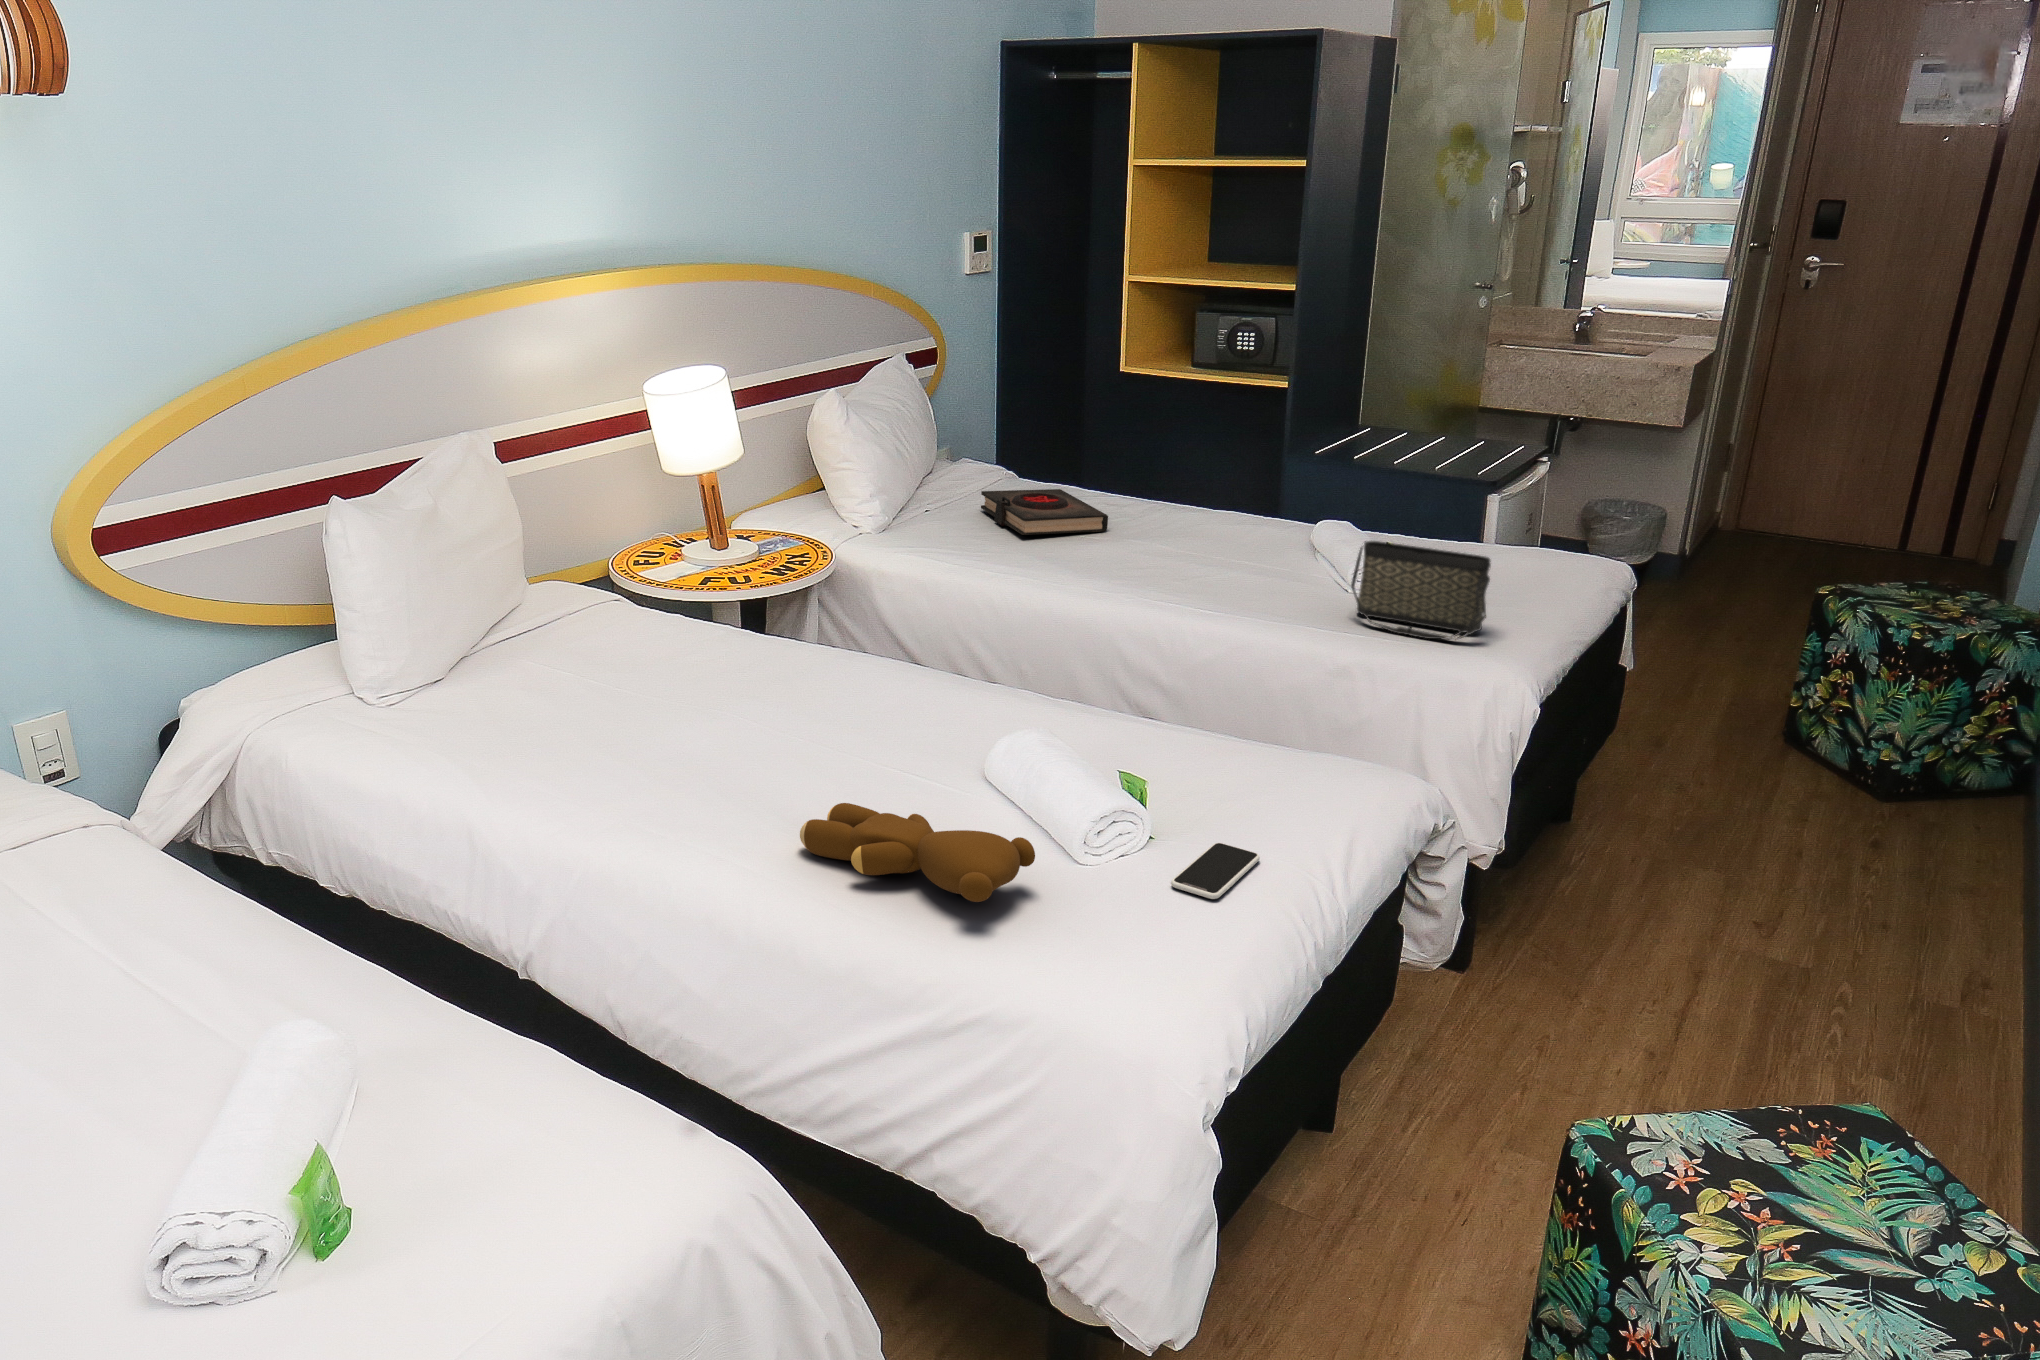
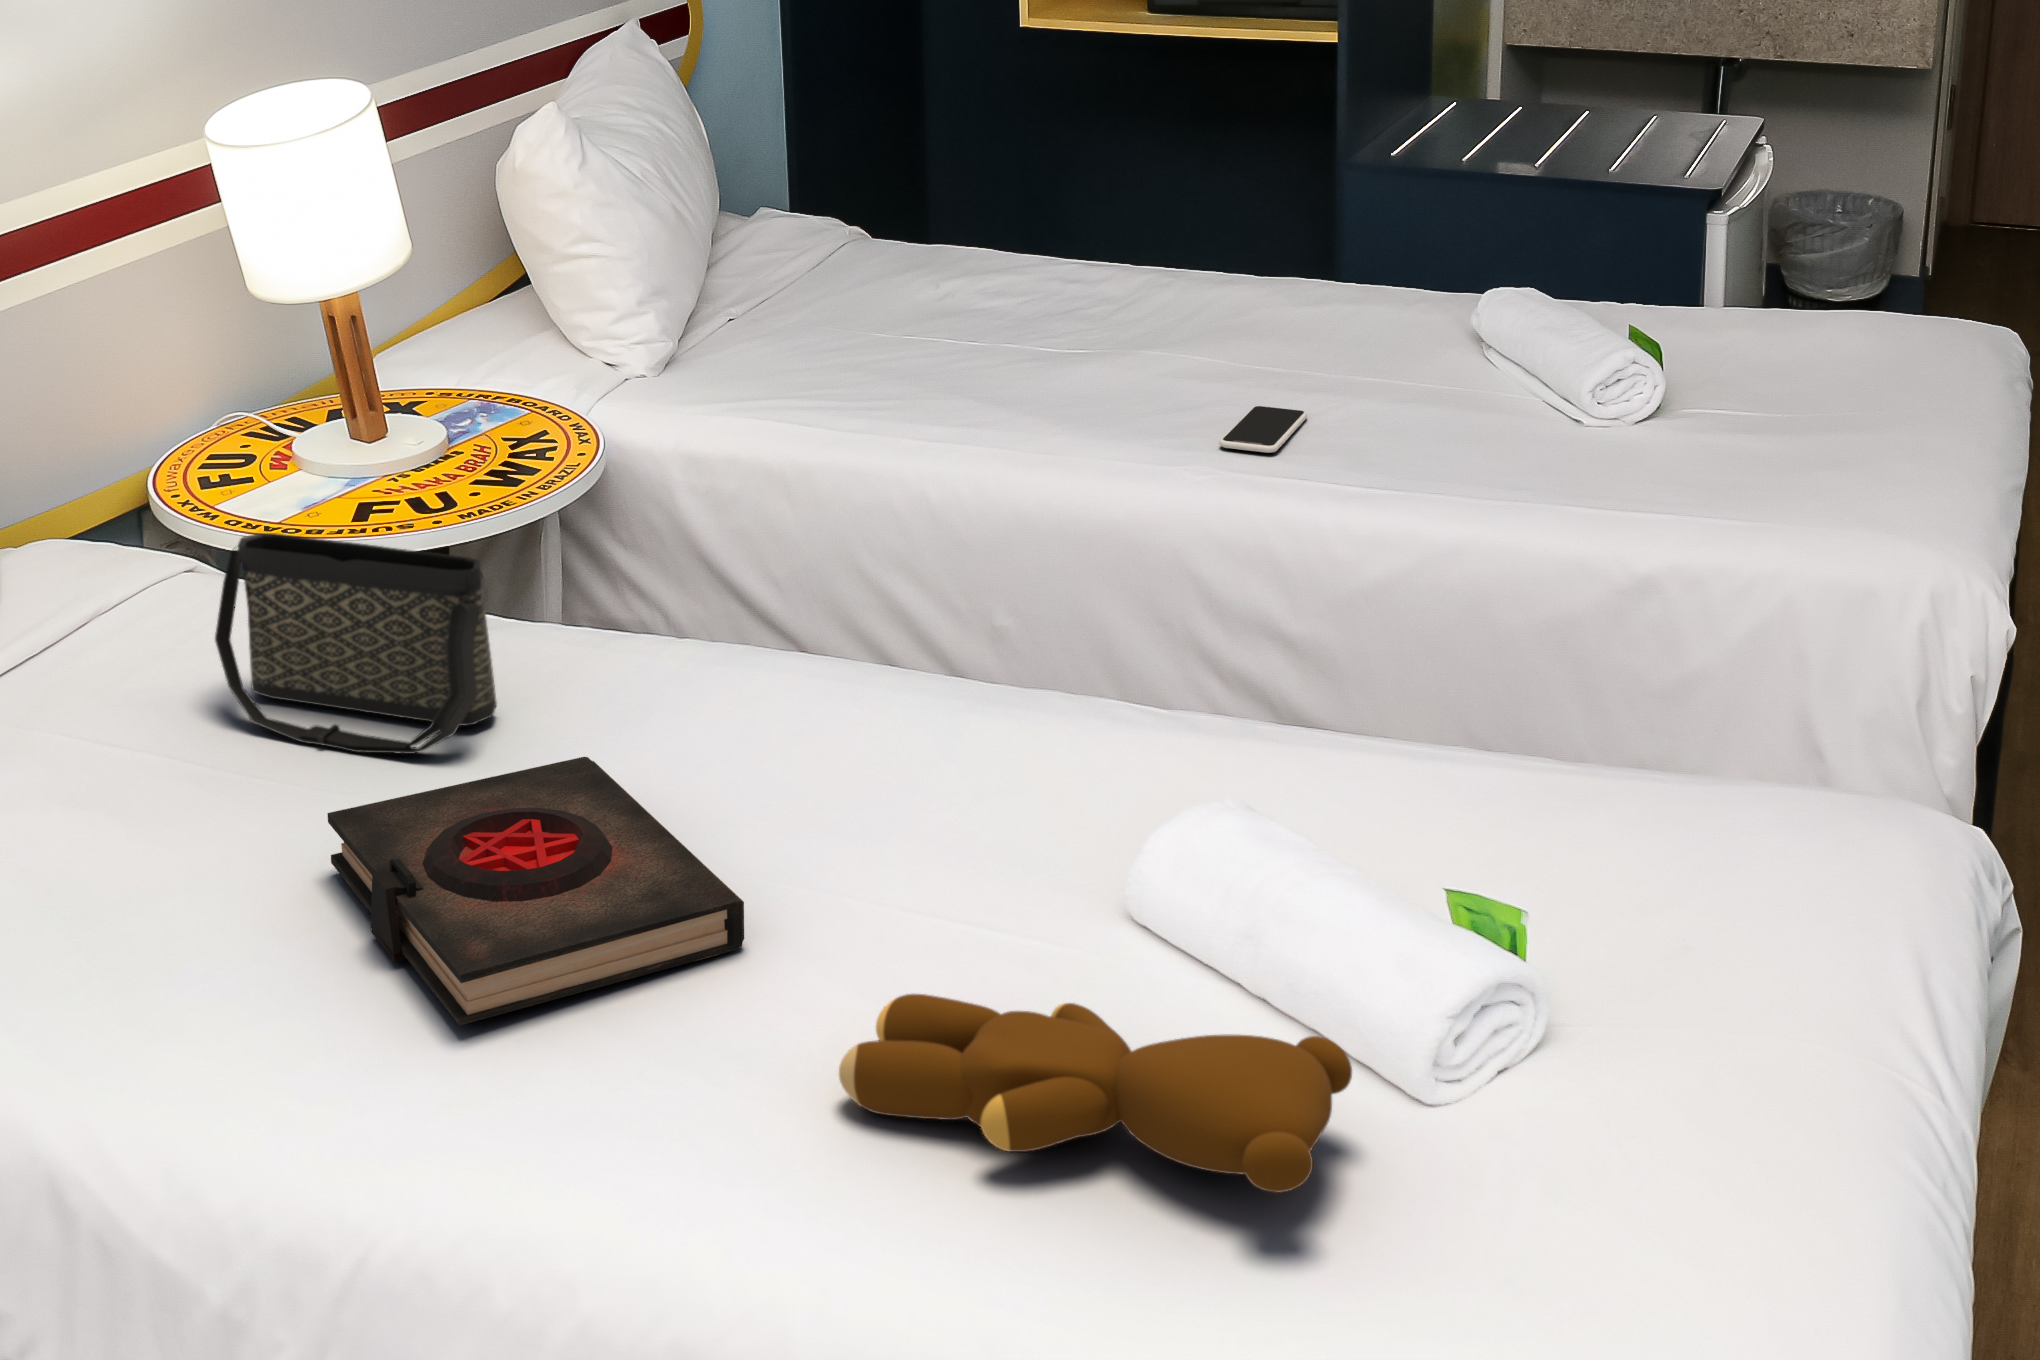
book: present [981,489,1108,535] -> present [327,757,744,1025]
handbag: present [1351,541,1491,640] -> present [215,533,497,754]
smartphone: present [1171,843,1260,899] -> present [1219,406,1307,453]

